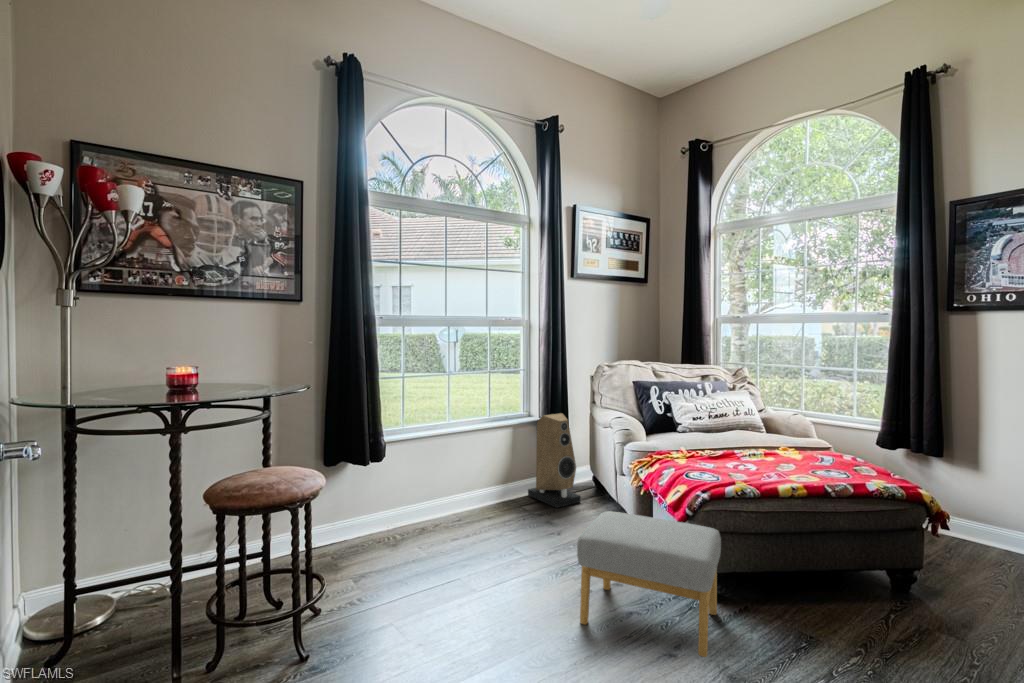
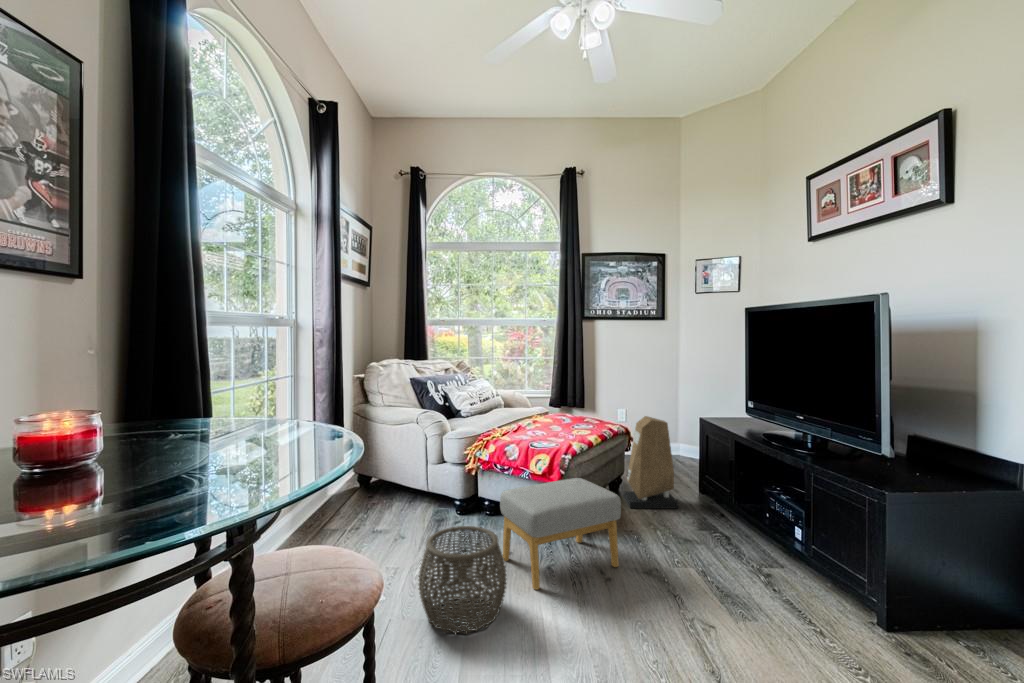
speaker: present [528,413,581,508] -> present [623,416,678,508]
woven basket: none [455,521,541,622] -> present [418,526,507,634]

